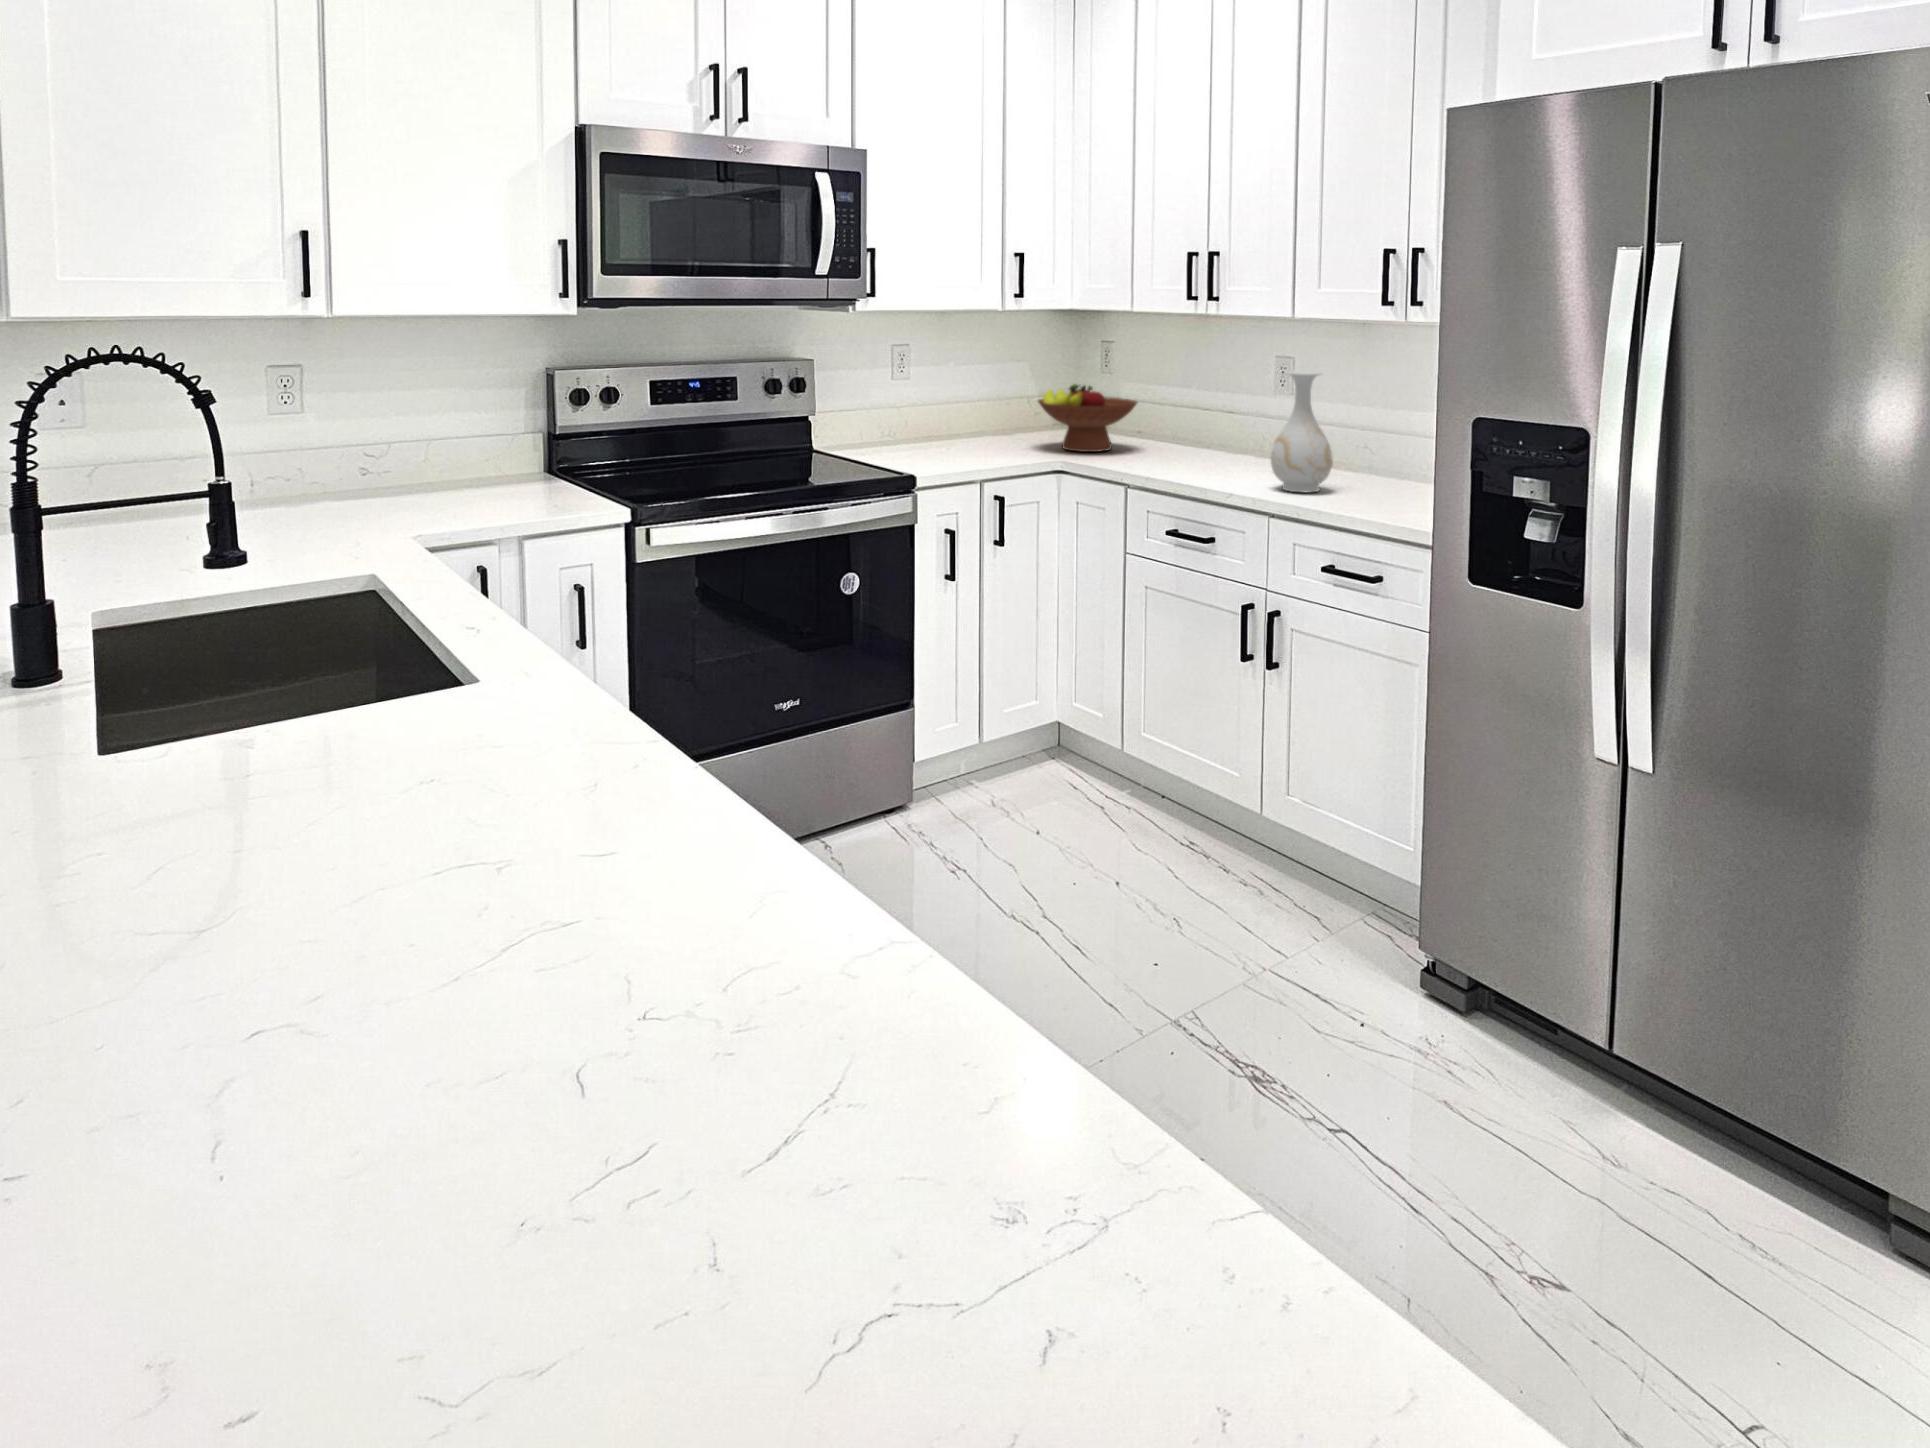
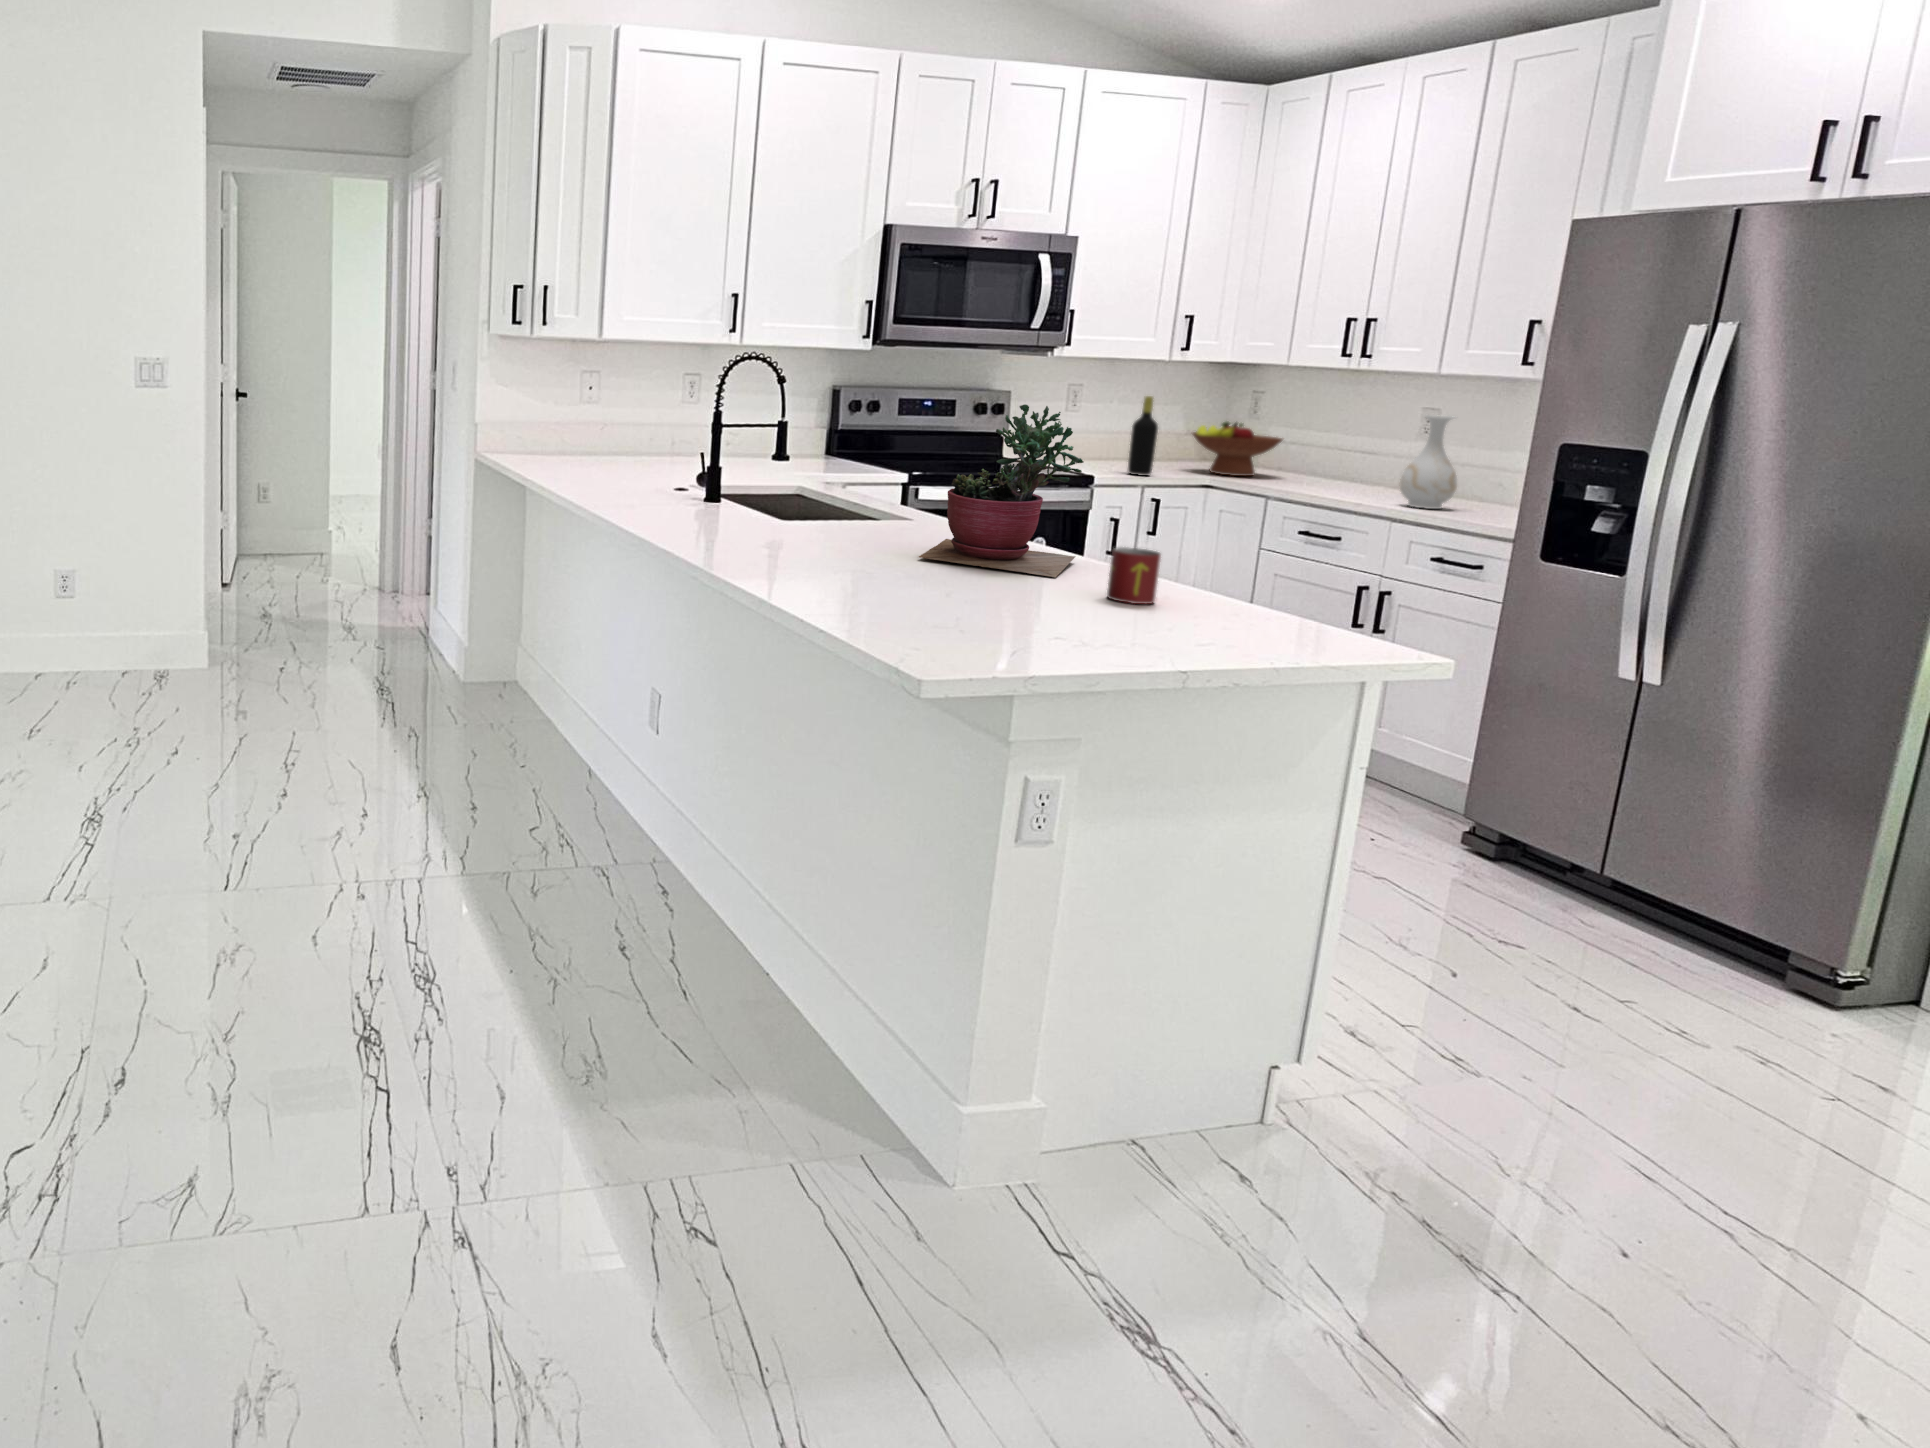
bottle: none [962,360,993,465] -> present [1128,396,1158,476]
succulent plant: none [154,477,684,1038] -> present [919,404,1084,577]
mug: none [584,1004,751,1298] -> present [1107,547,1161,604]

